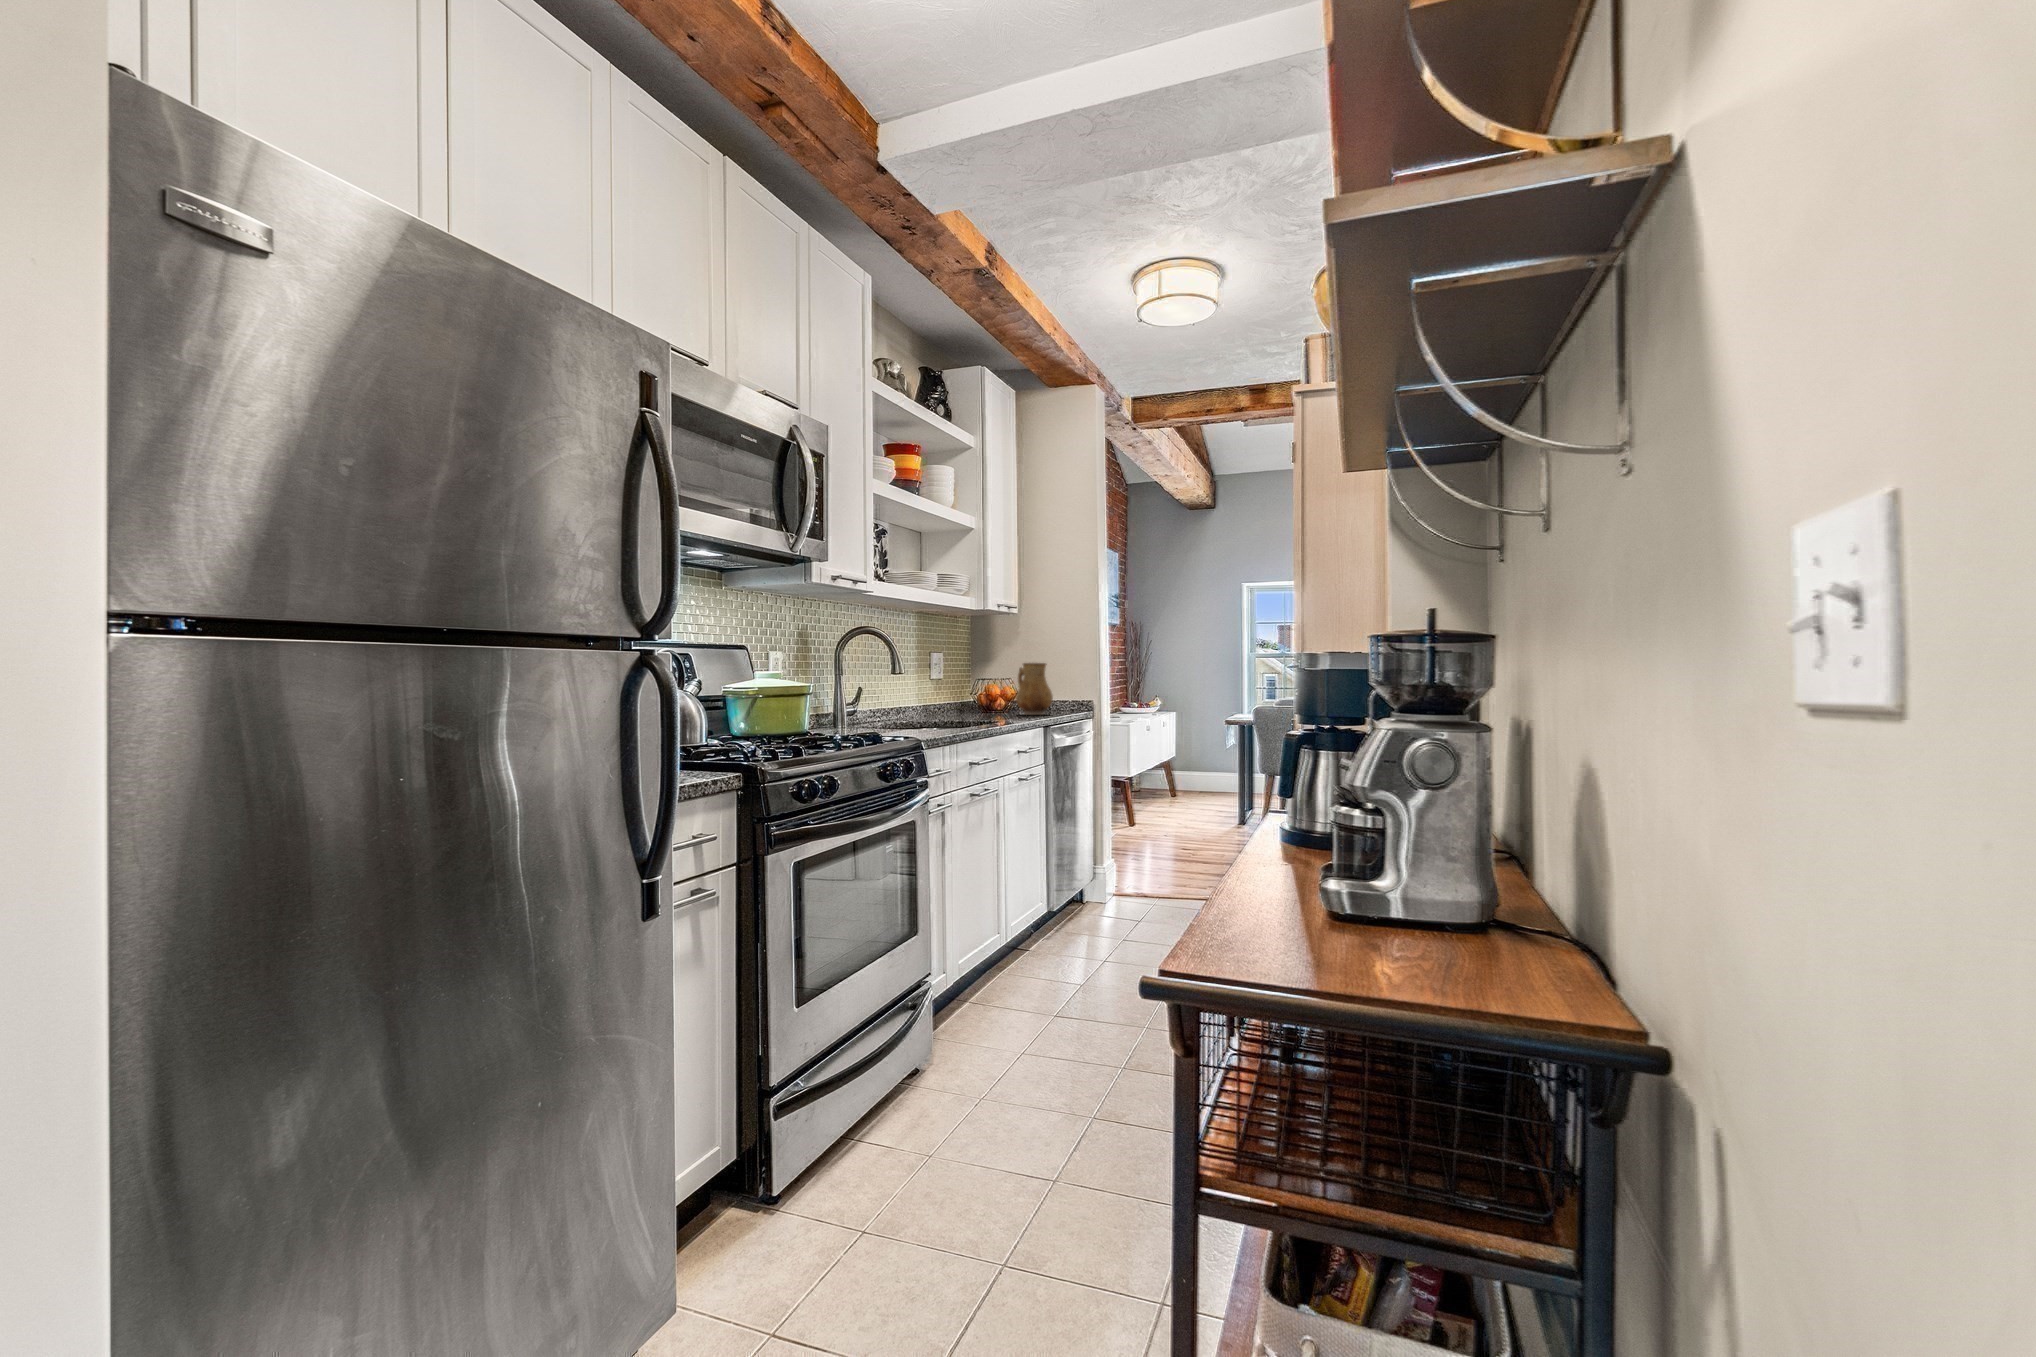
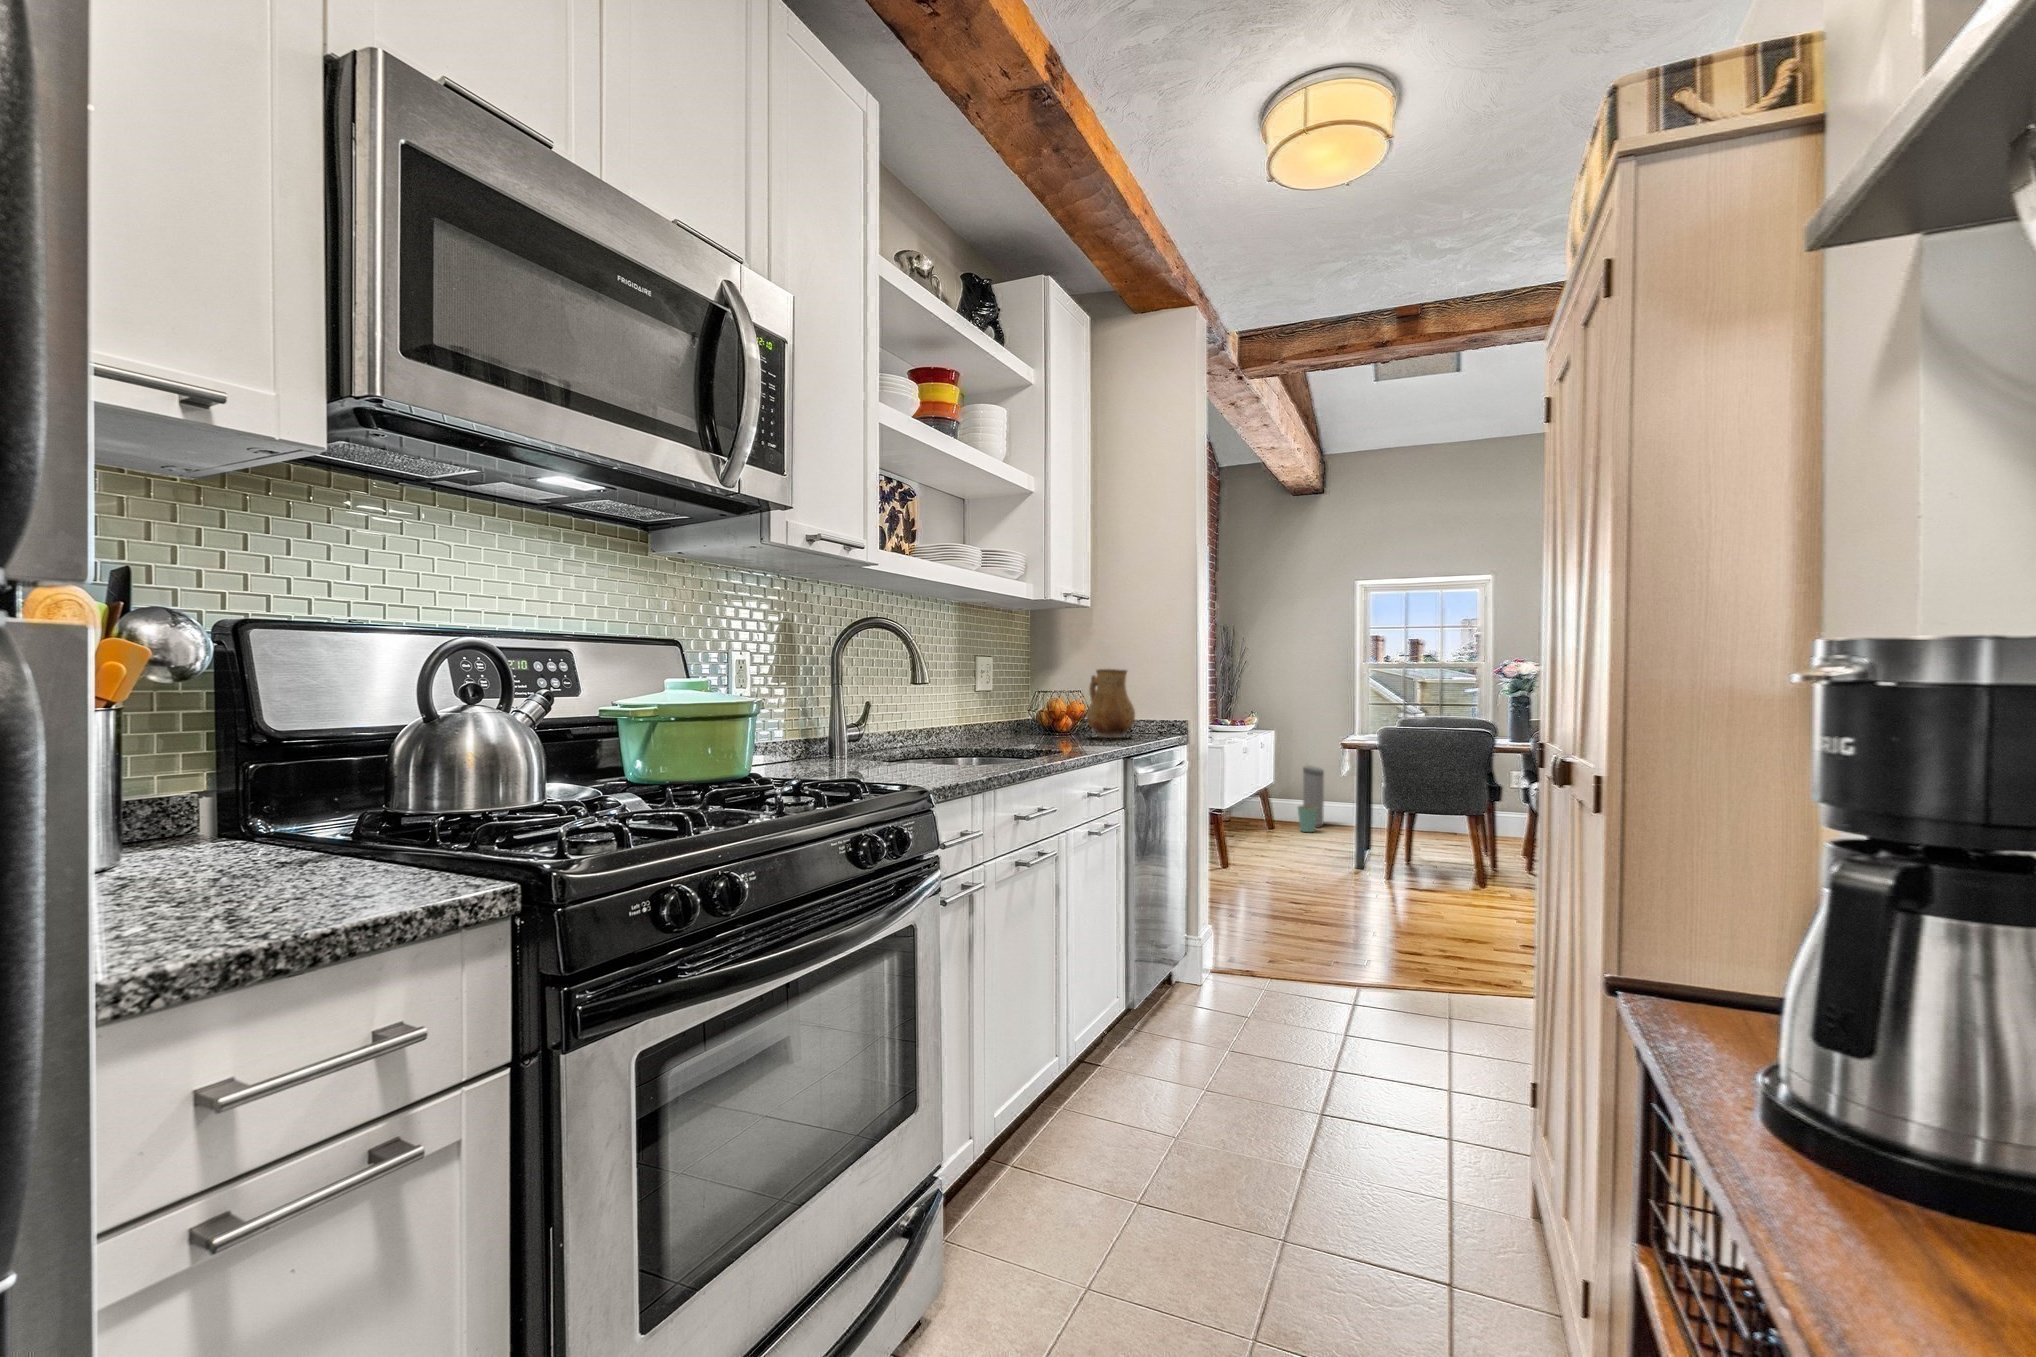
trash can: none [1194,742,1217,798] -> present [1297,765,1324,832]

